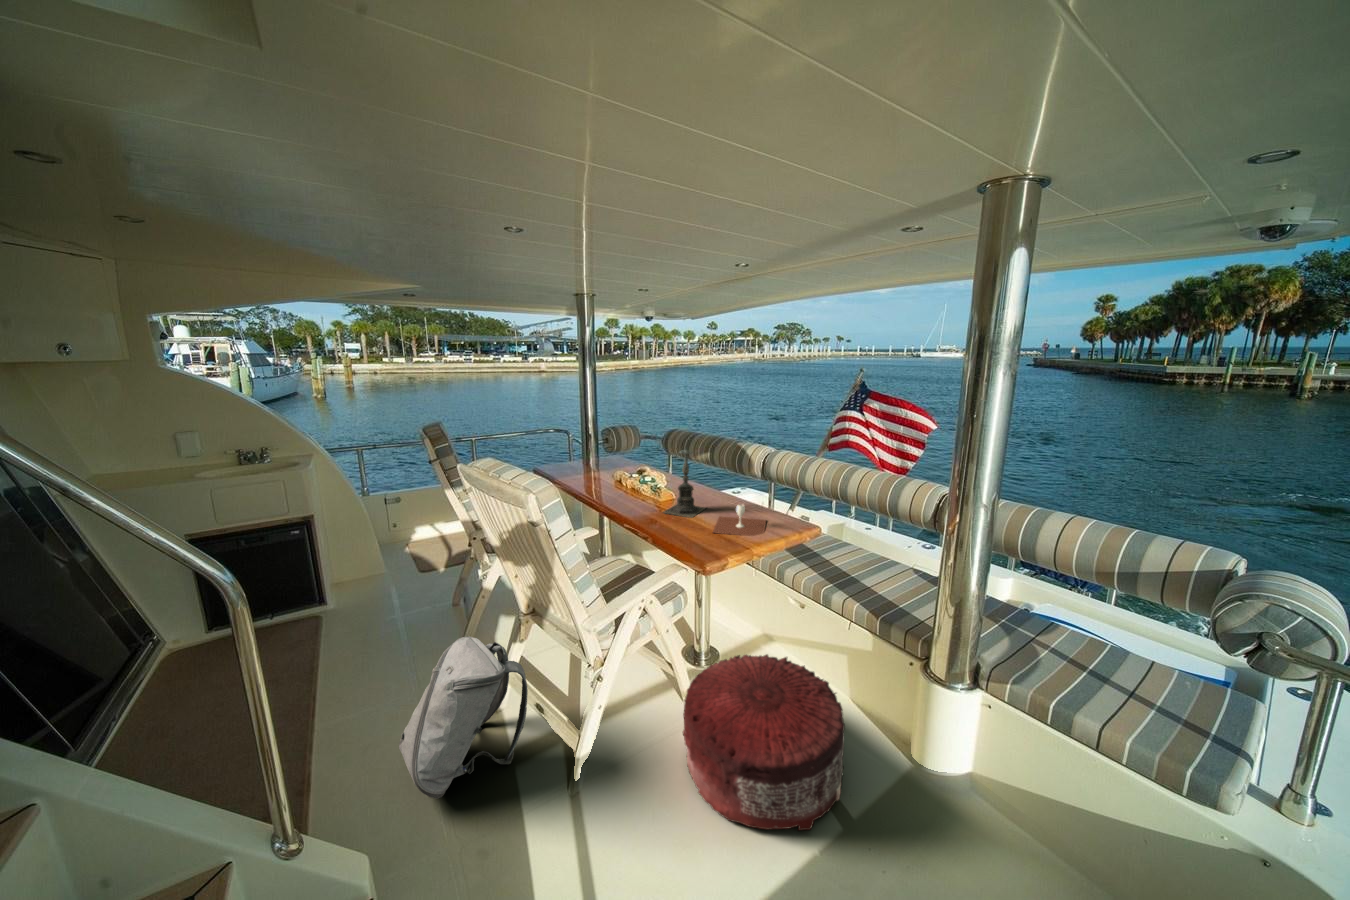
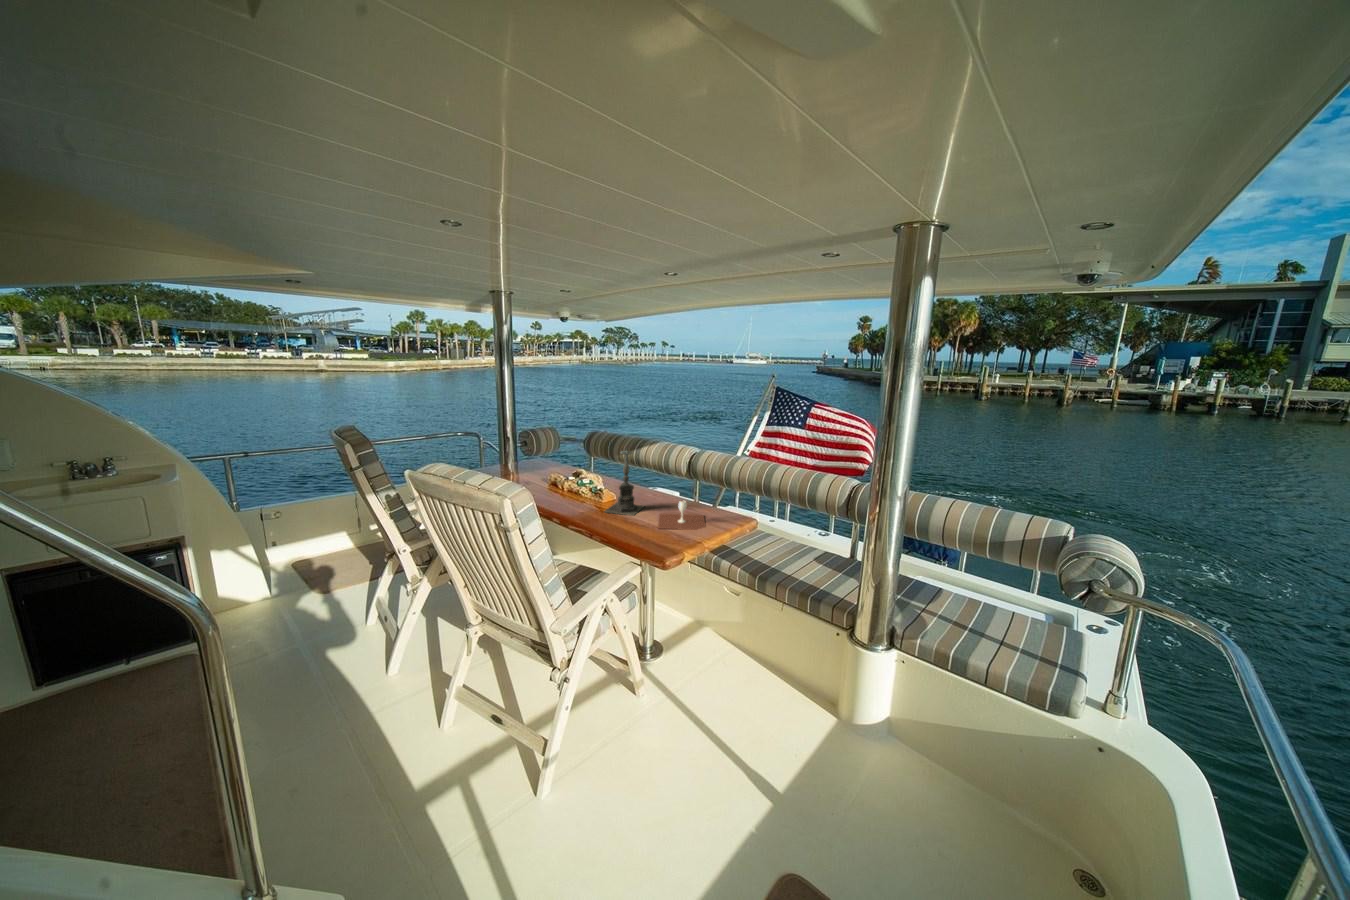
backpack: present [399,636,528,799] -> none [340,647,483,817]
pouf: present [683,654,845,830] -> none [641,638,788,794]

